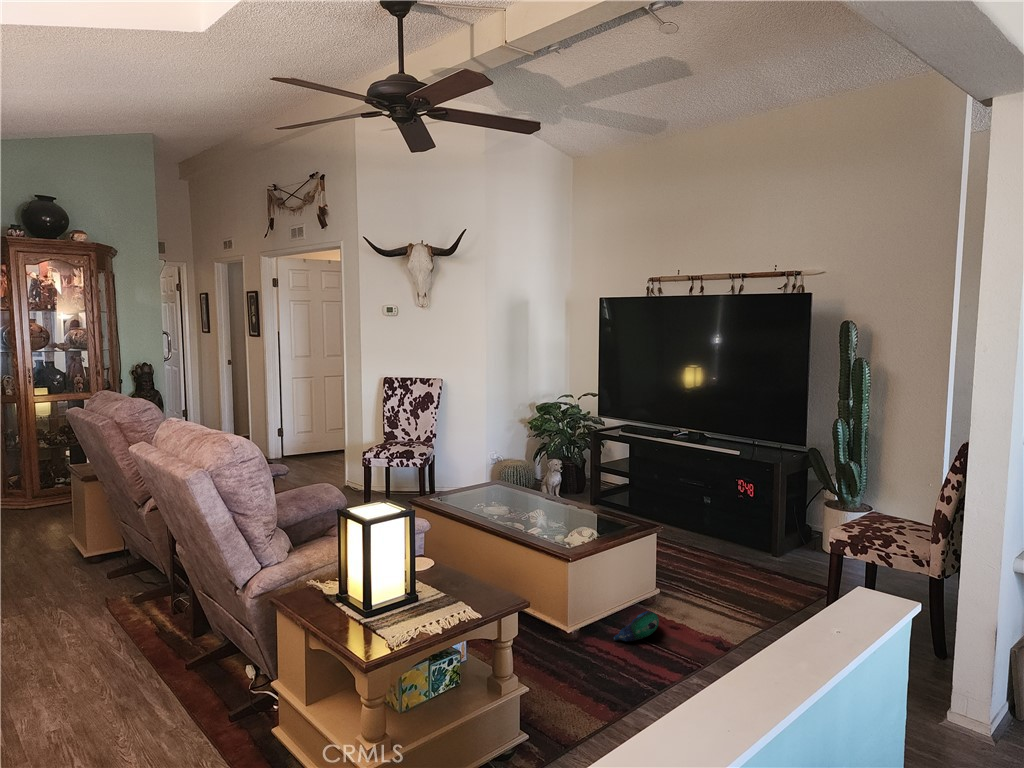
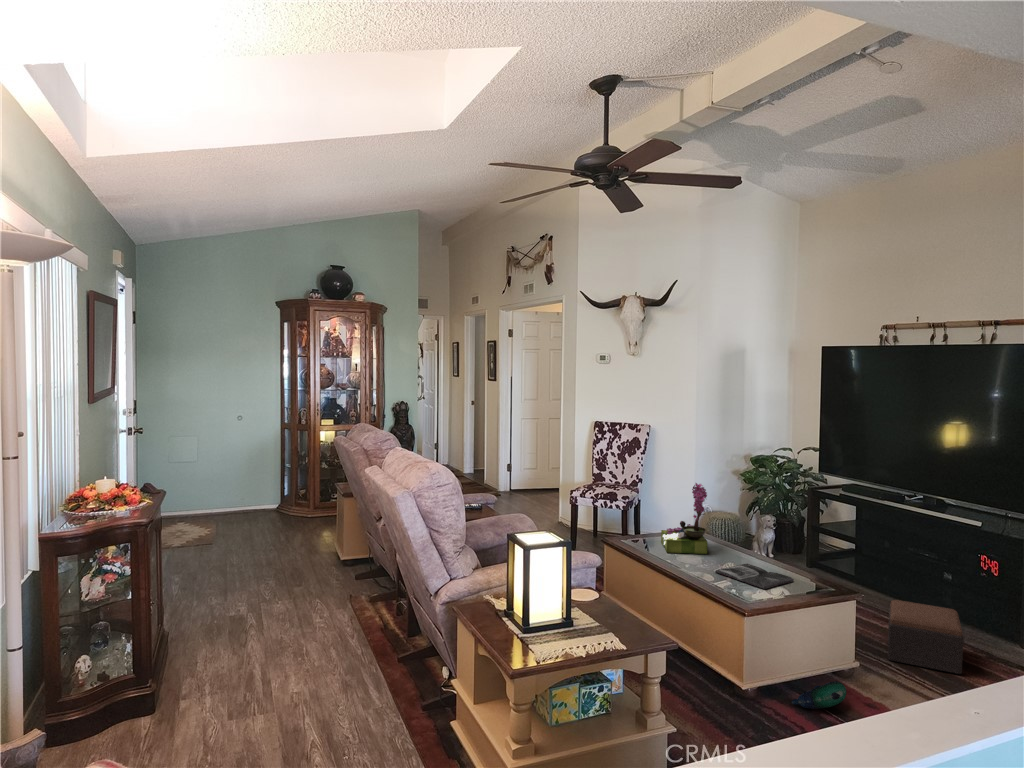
flower arrangement: none [470,433,520,508] -> present [661,483,708,554]
magazine: none [532,510,605,534] -> present [715,564,794,589]
footstool: none [677,528,742,587] -> present [888,600,963,674]

